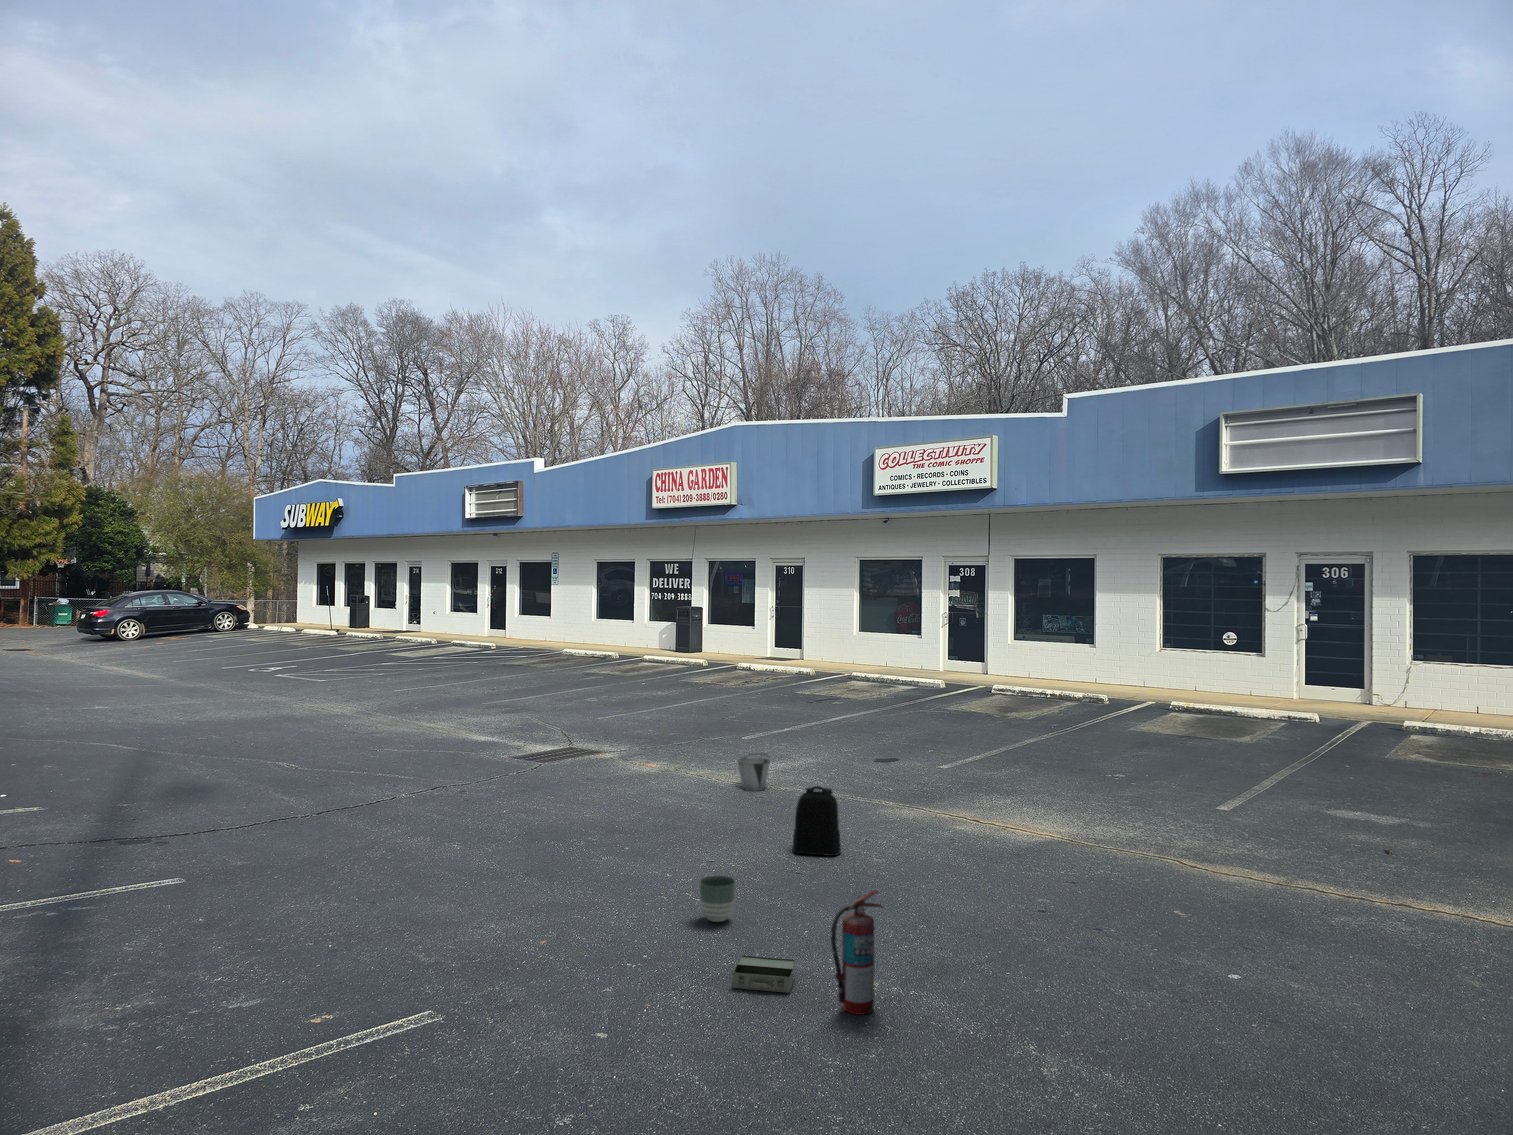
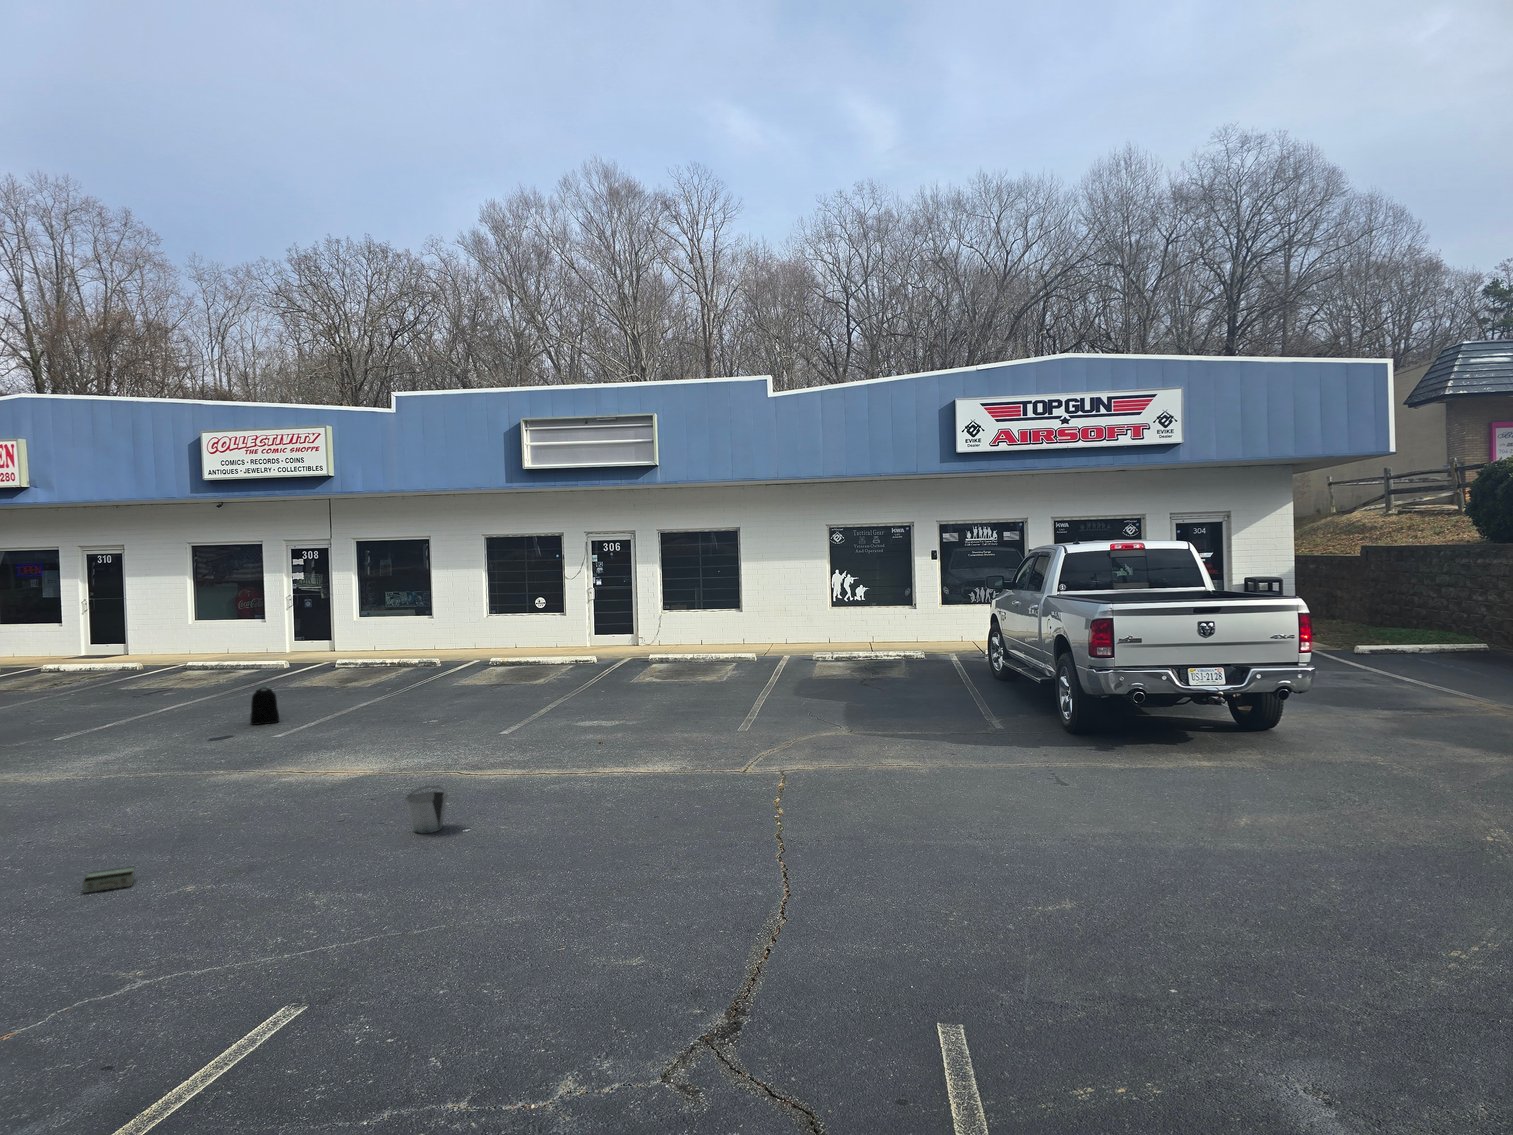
bucket: present [738,753,770,791] -> present [405,786,448,834]
backpack: present [792,786,841,856] -> present [250,687,279,725]
planter: present [699,876,736,922] -> none [42,828,77,864]
fire extinguisher: present [831,891,883,1015] -> none [163,802,203,885]

